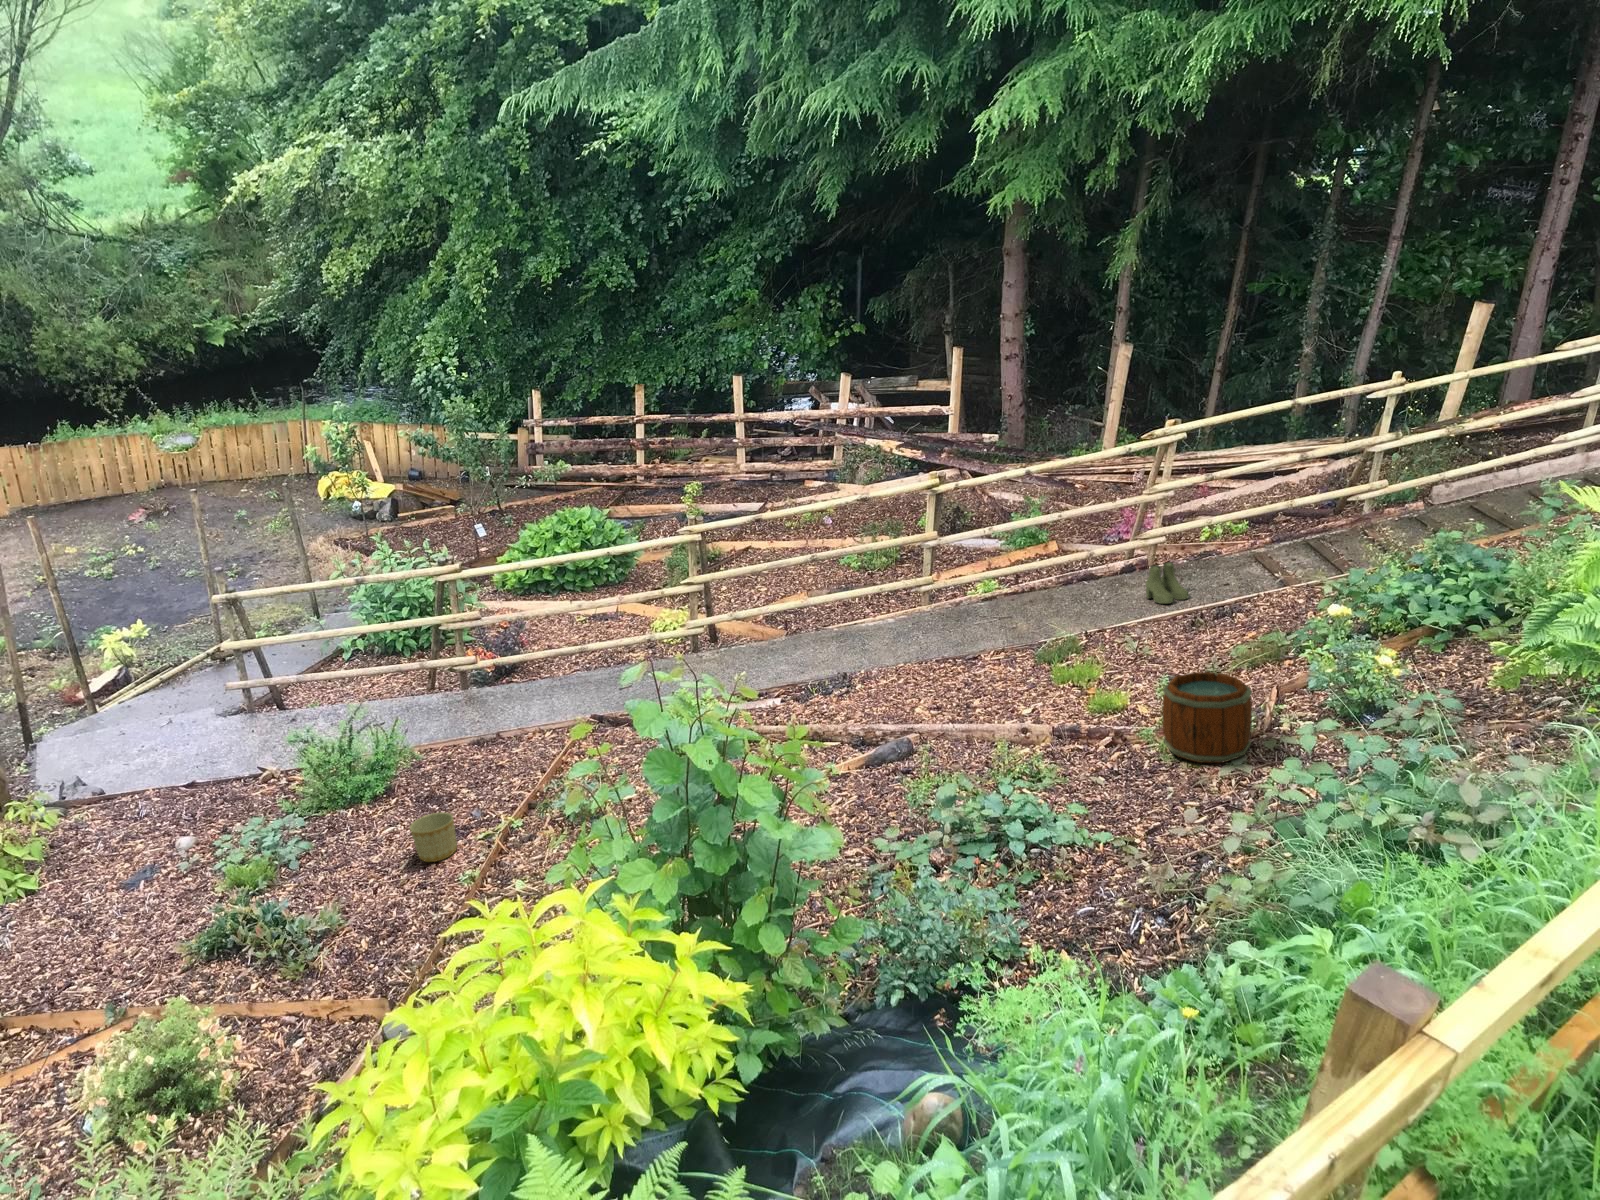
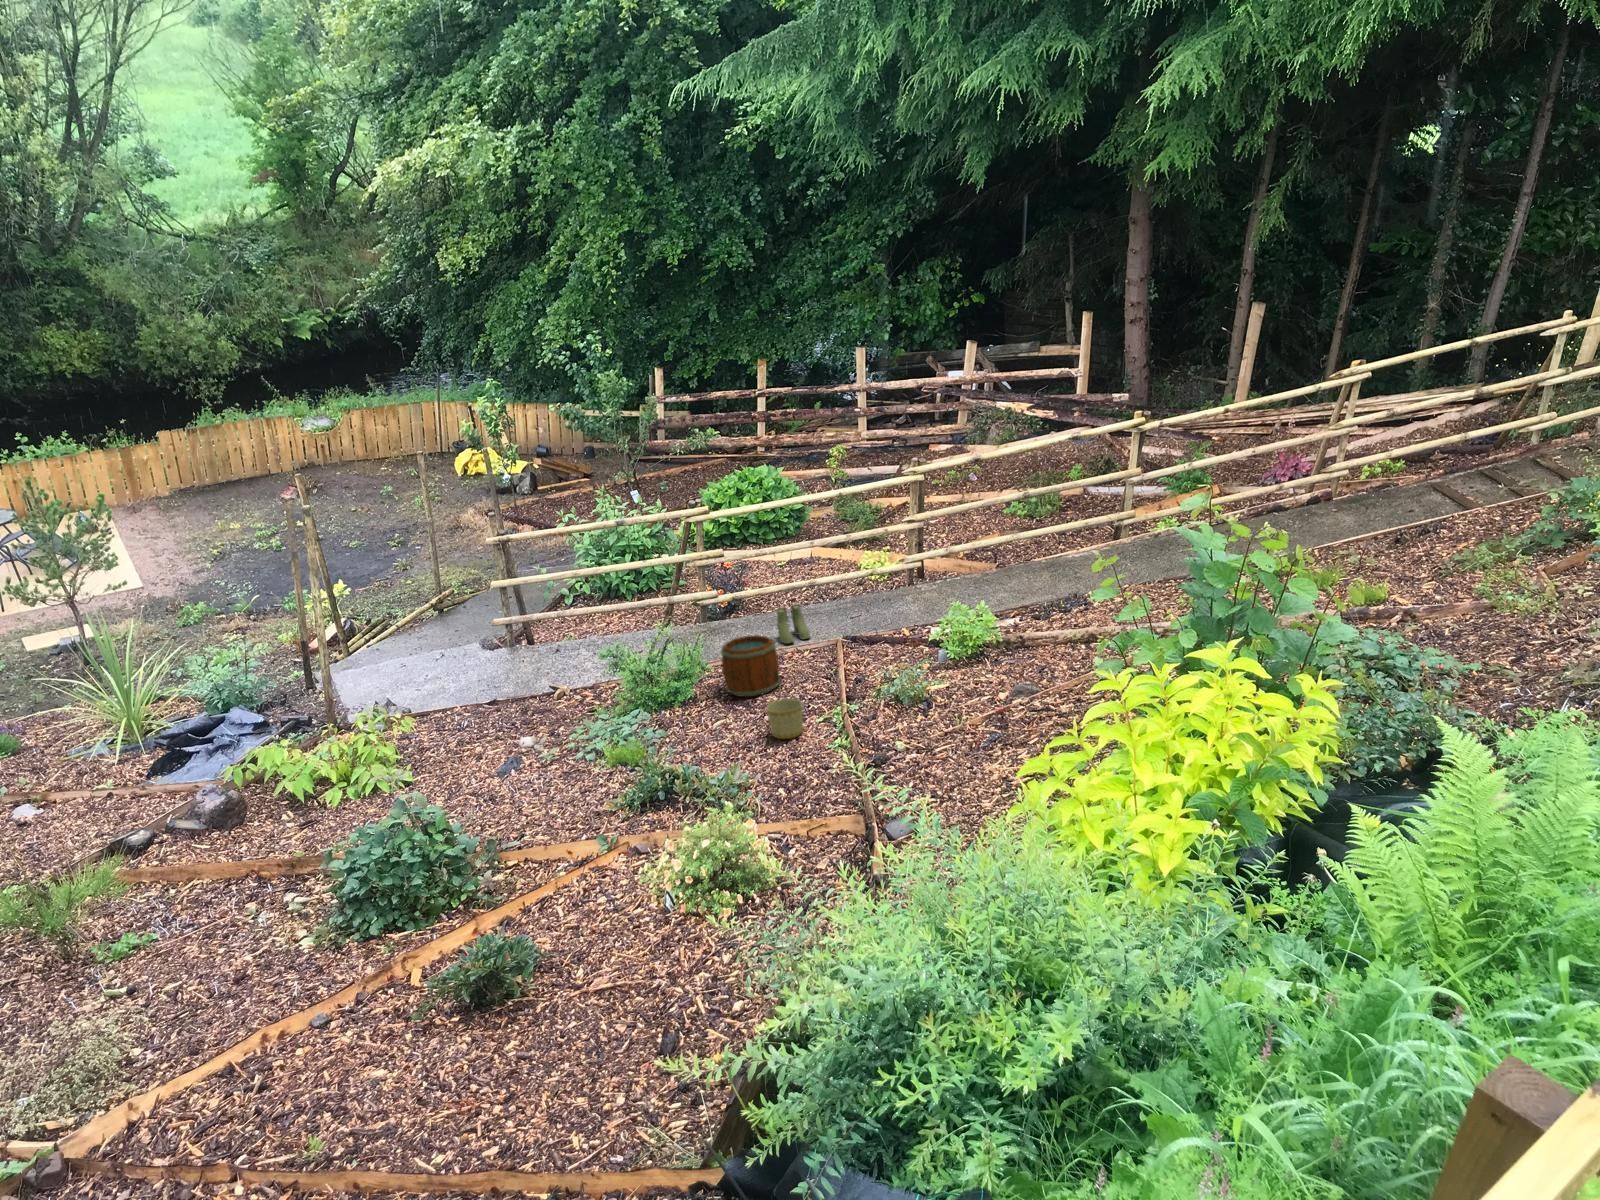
boots: present [1146,562,1189,604] -> present [777,604,810,644]
bucket: present [1162,672,1252,763] -> present [721,635,780,697]

